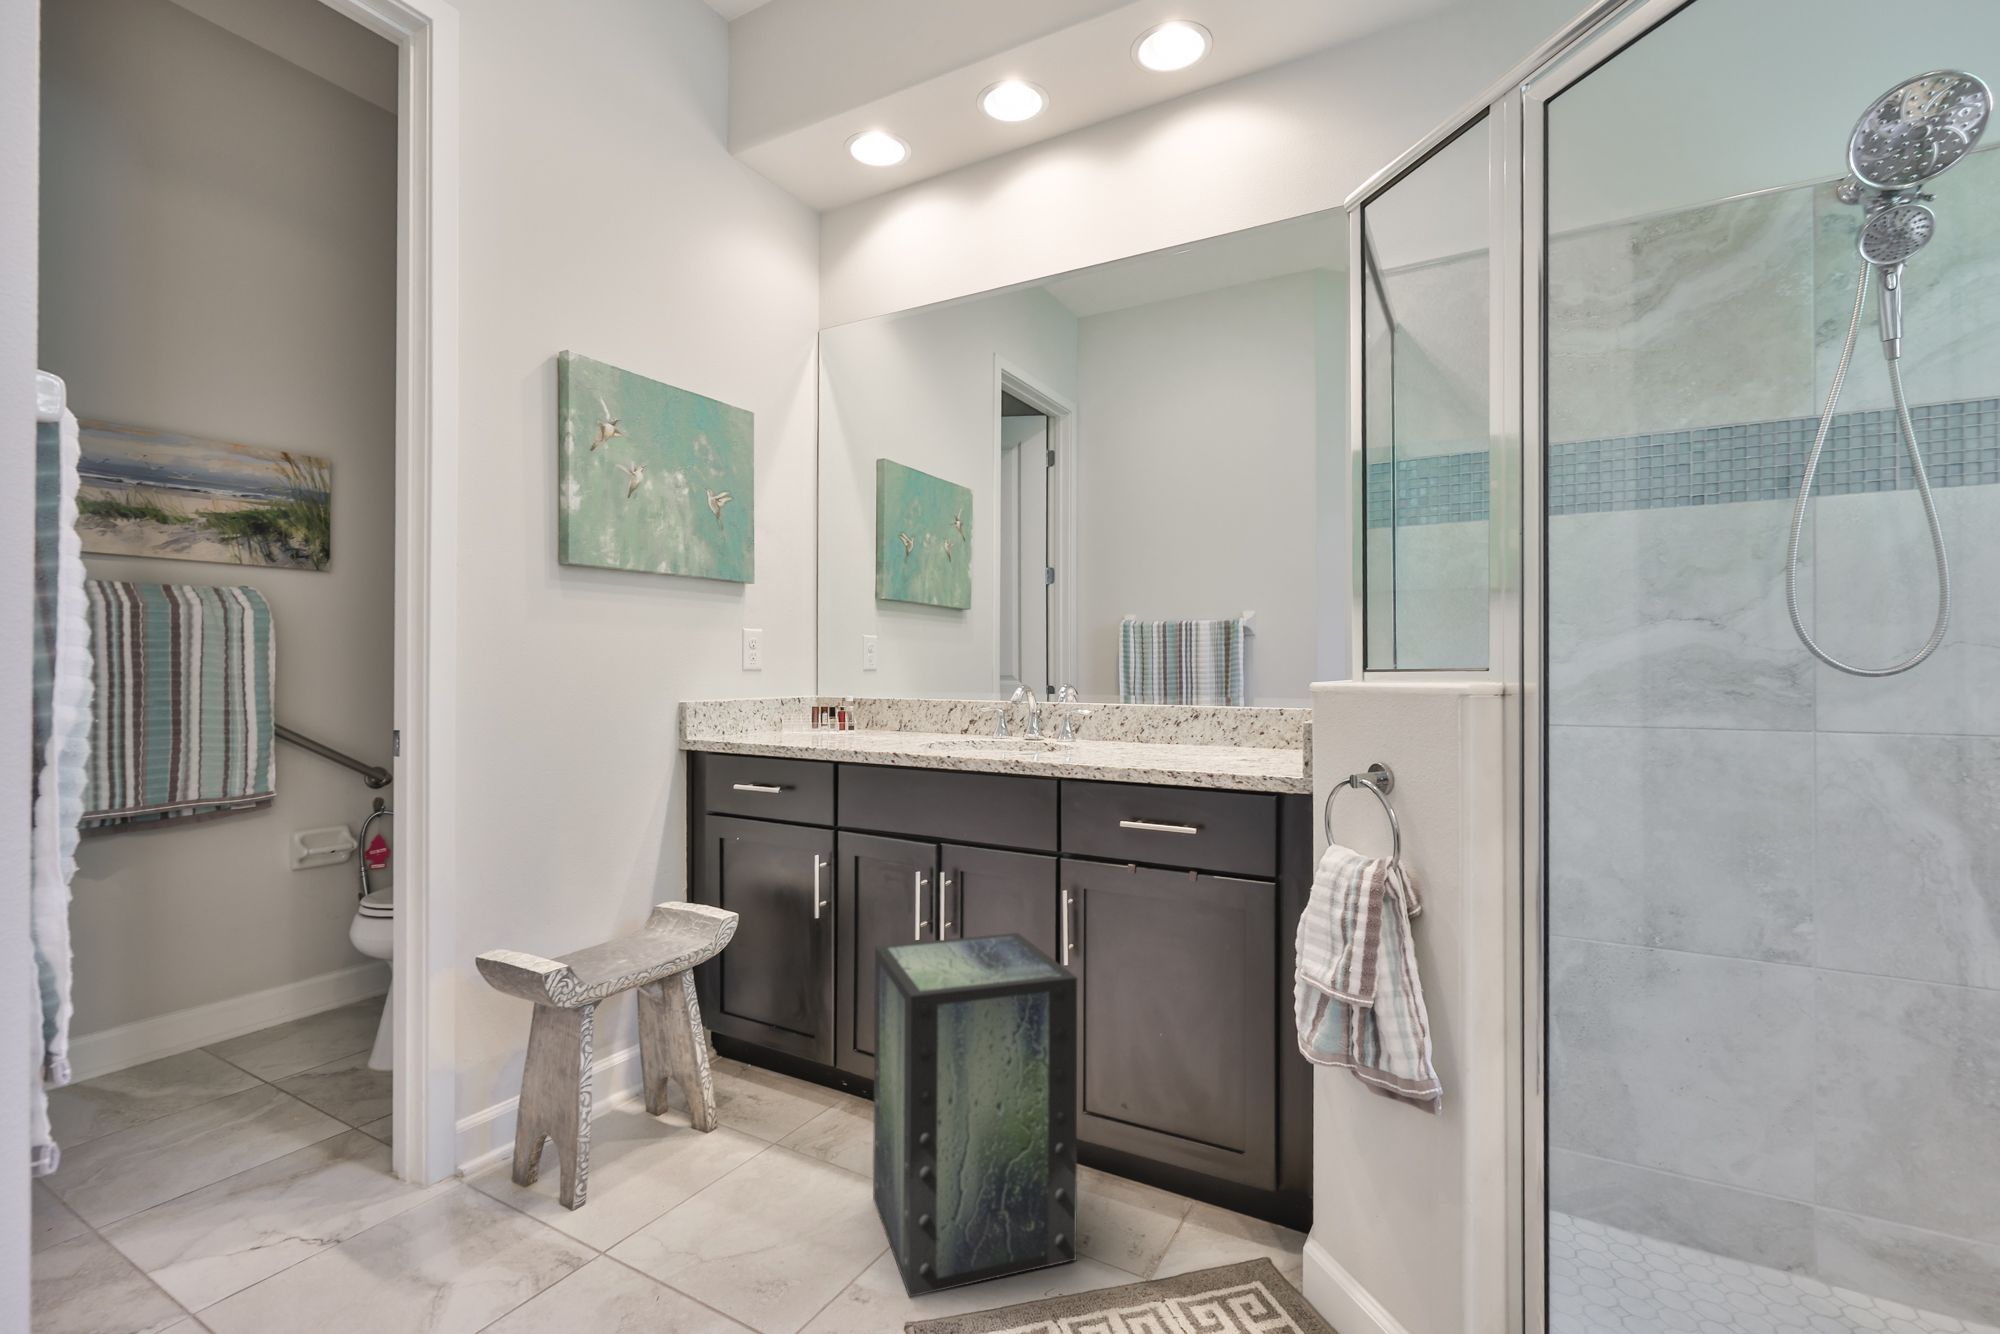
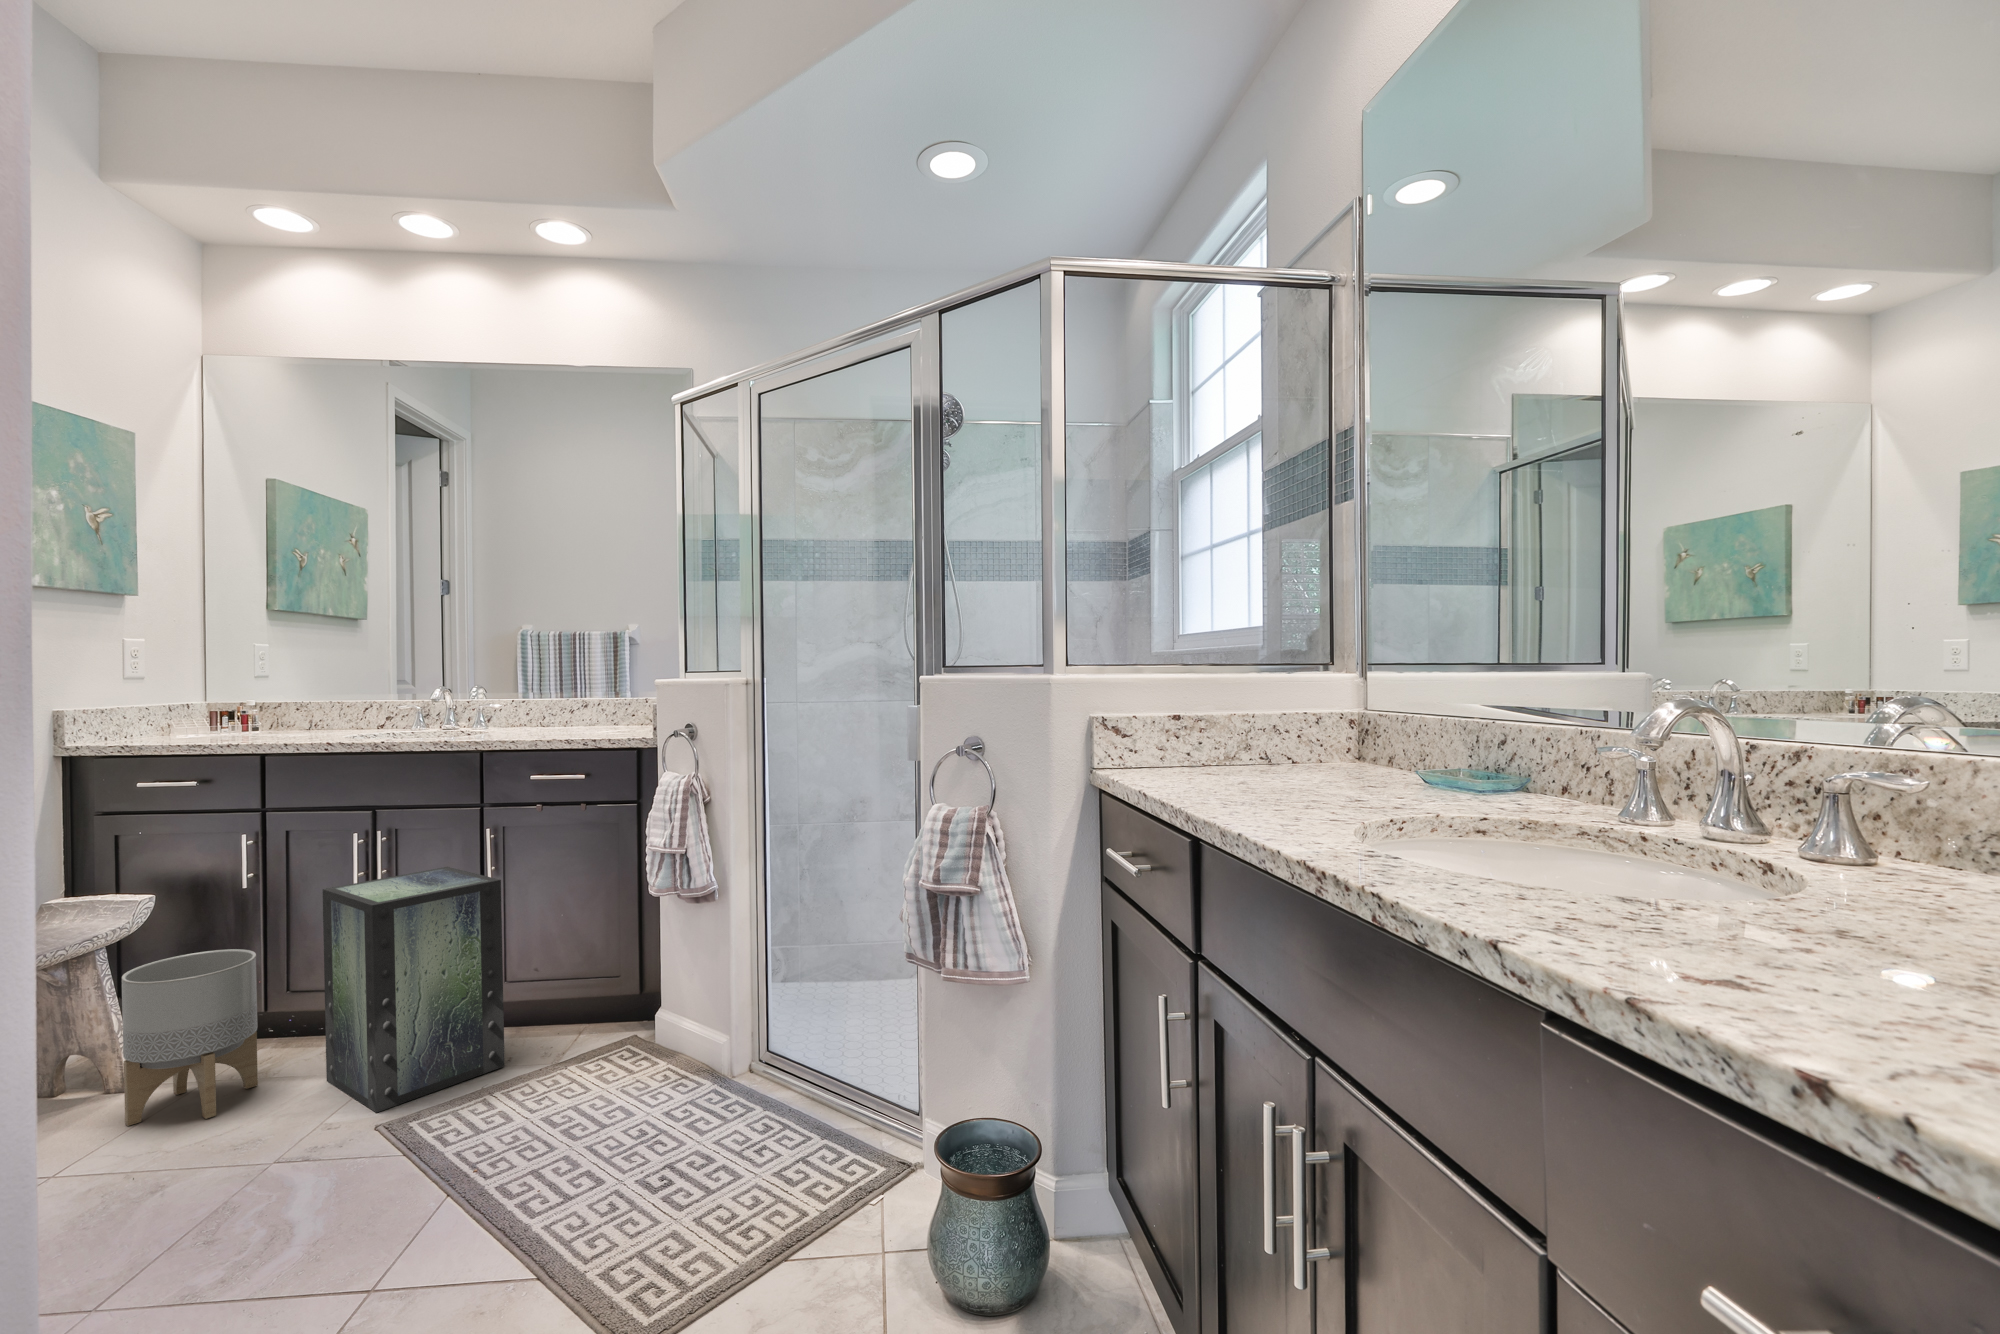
planter: none [680,995,809,1221] -> present [122,949,258,1126]

